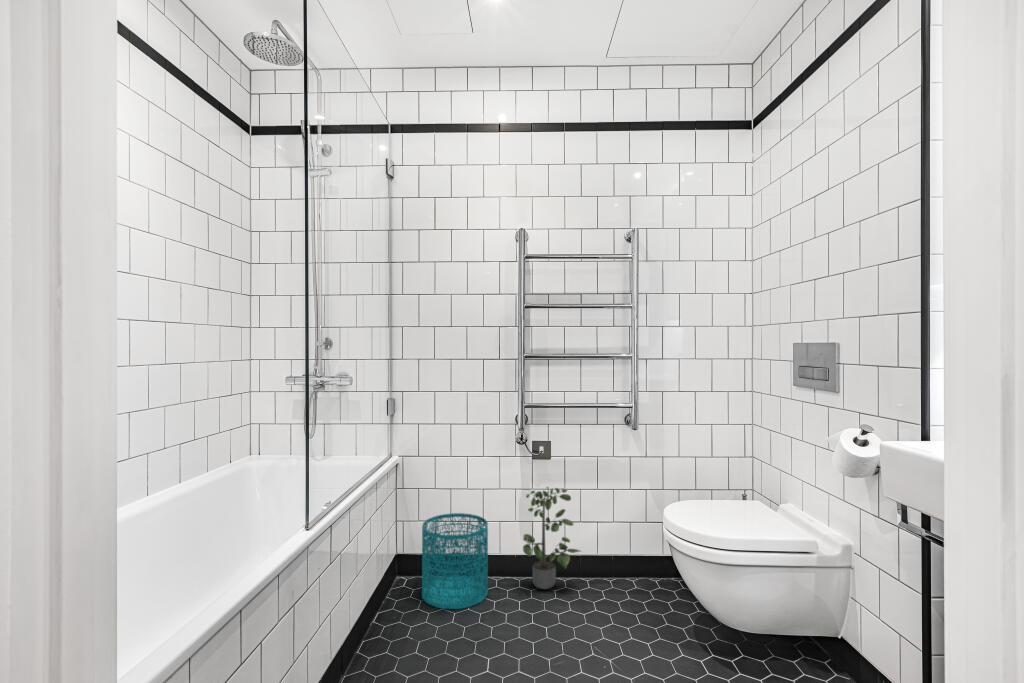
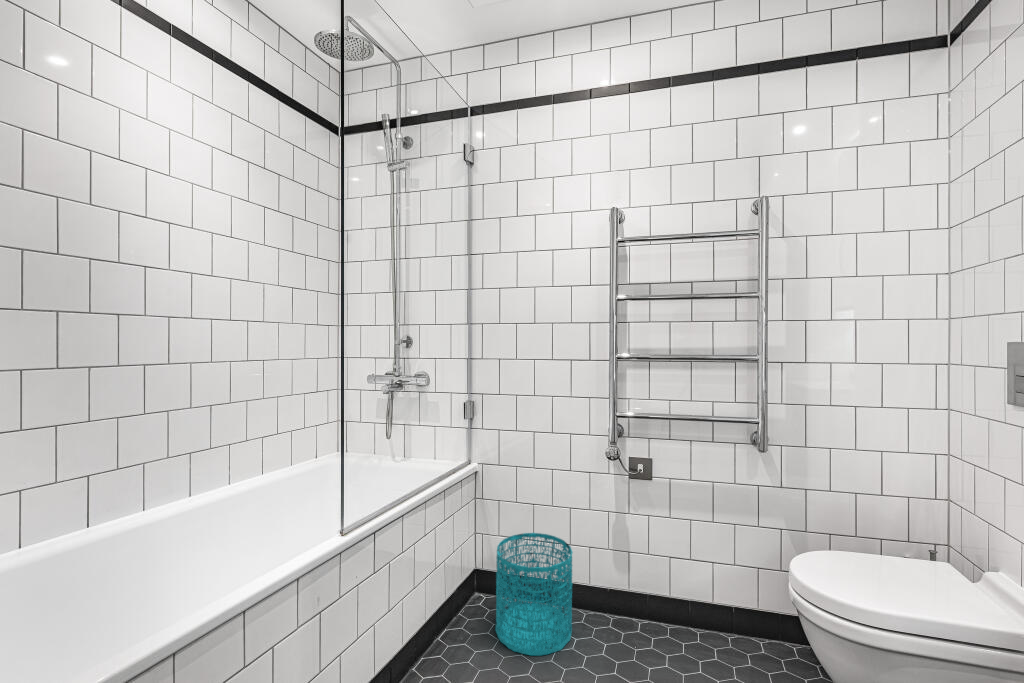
potted plant: present [523,487,580,589] -> none [615,515,692,642]

